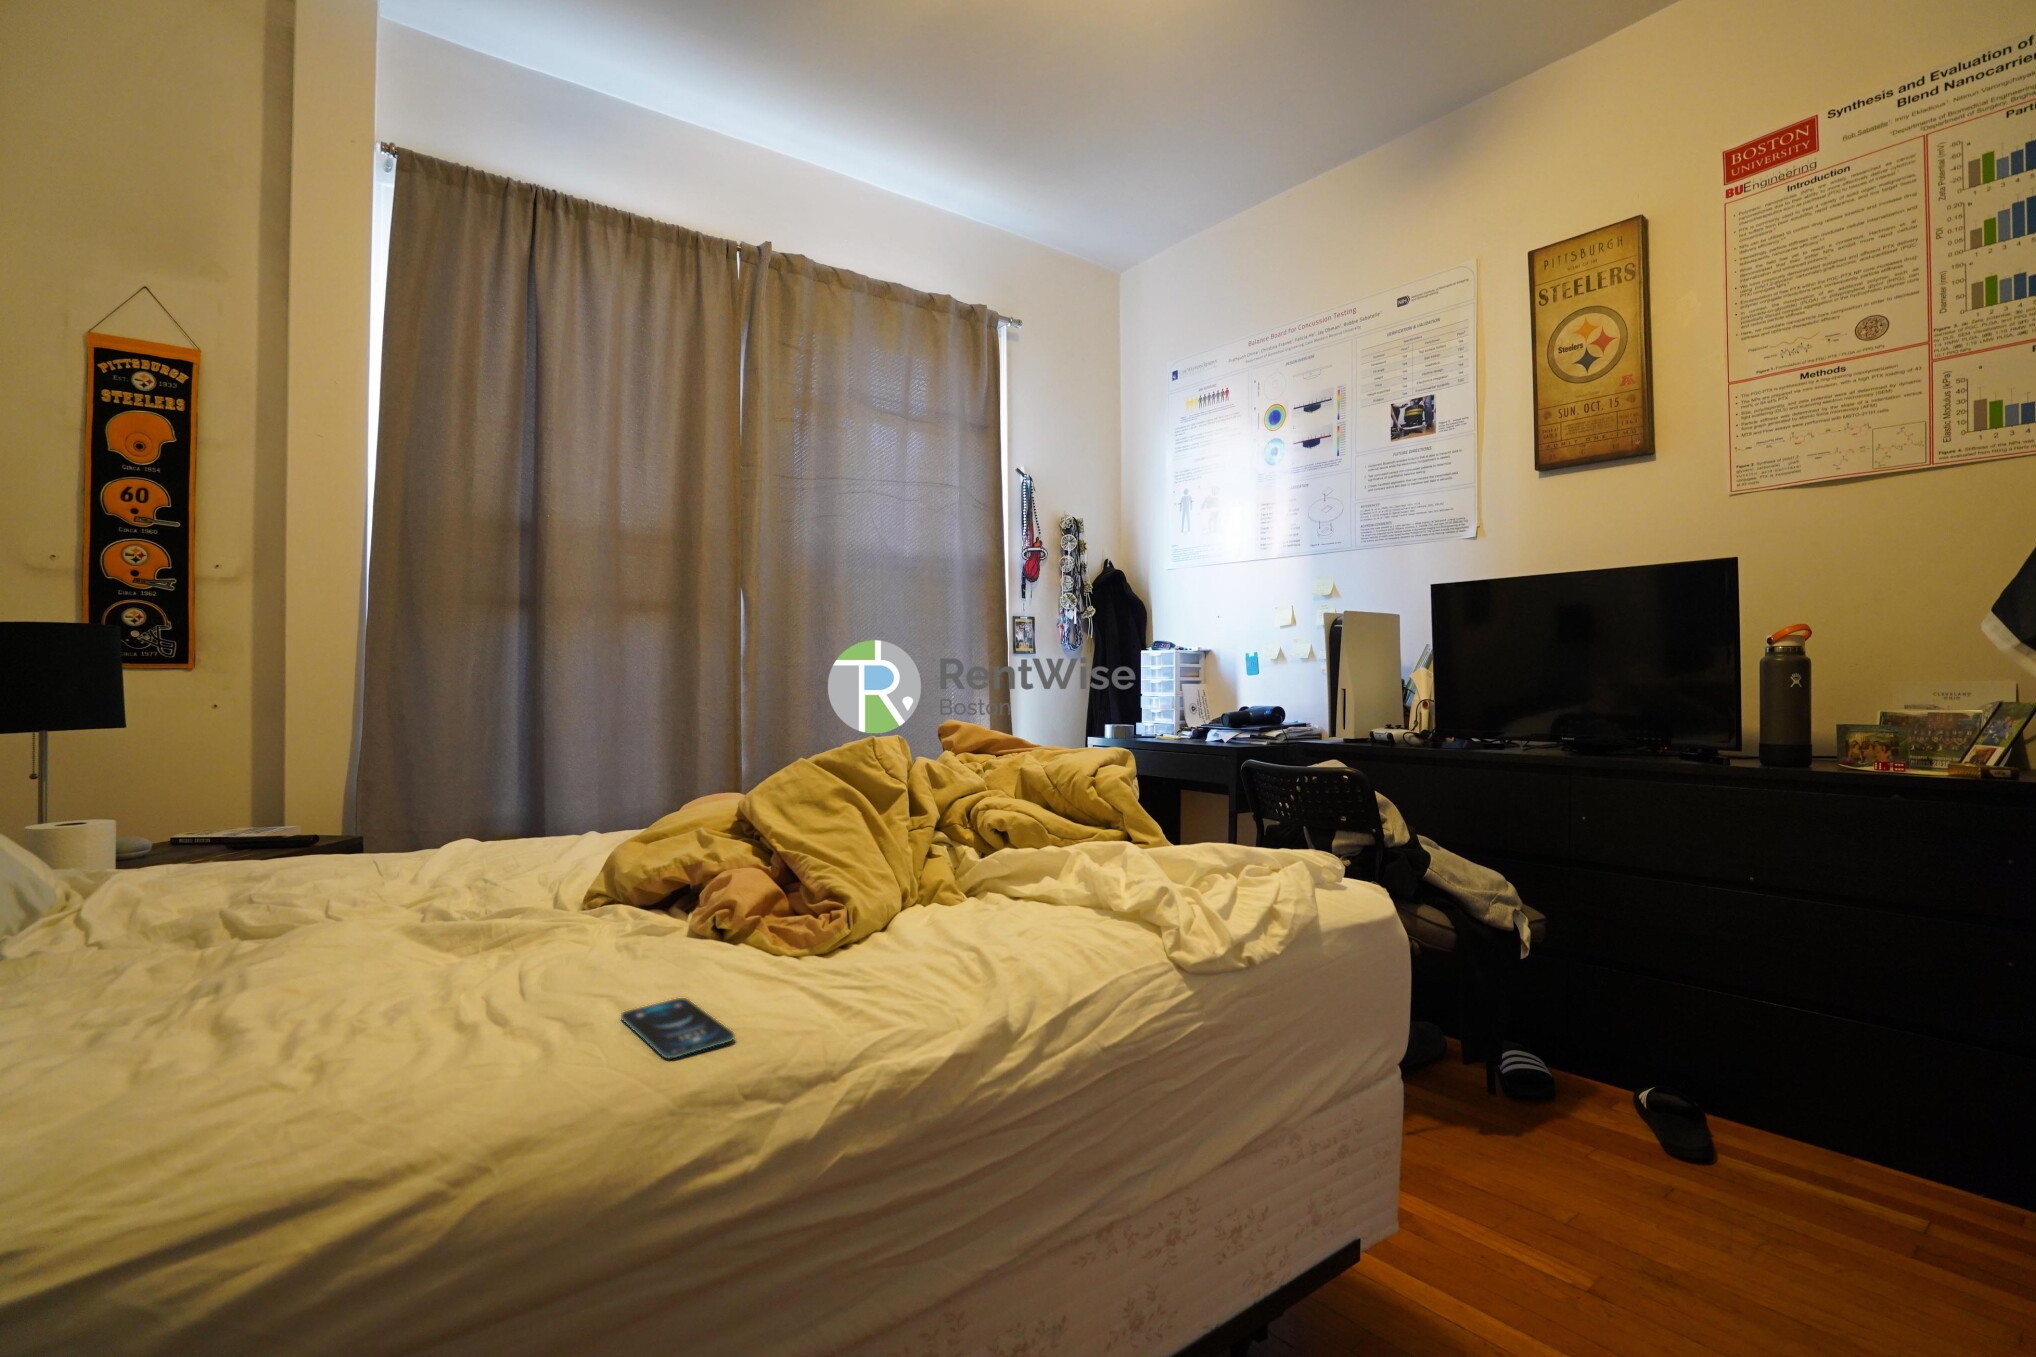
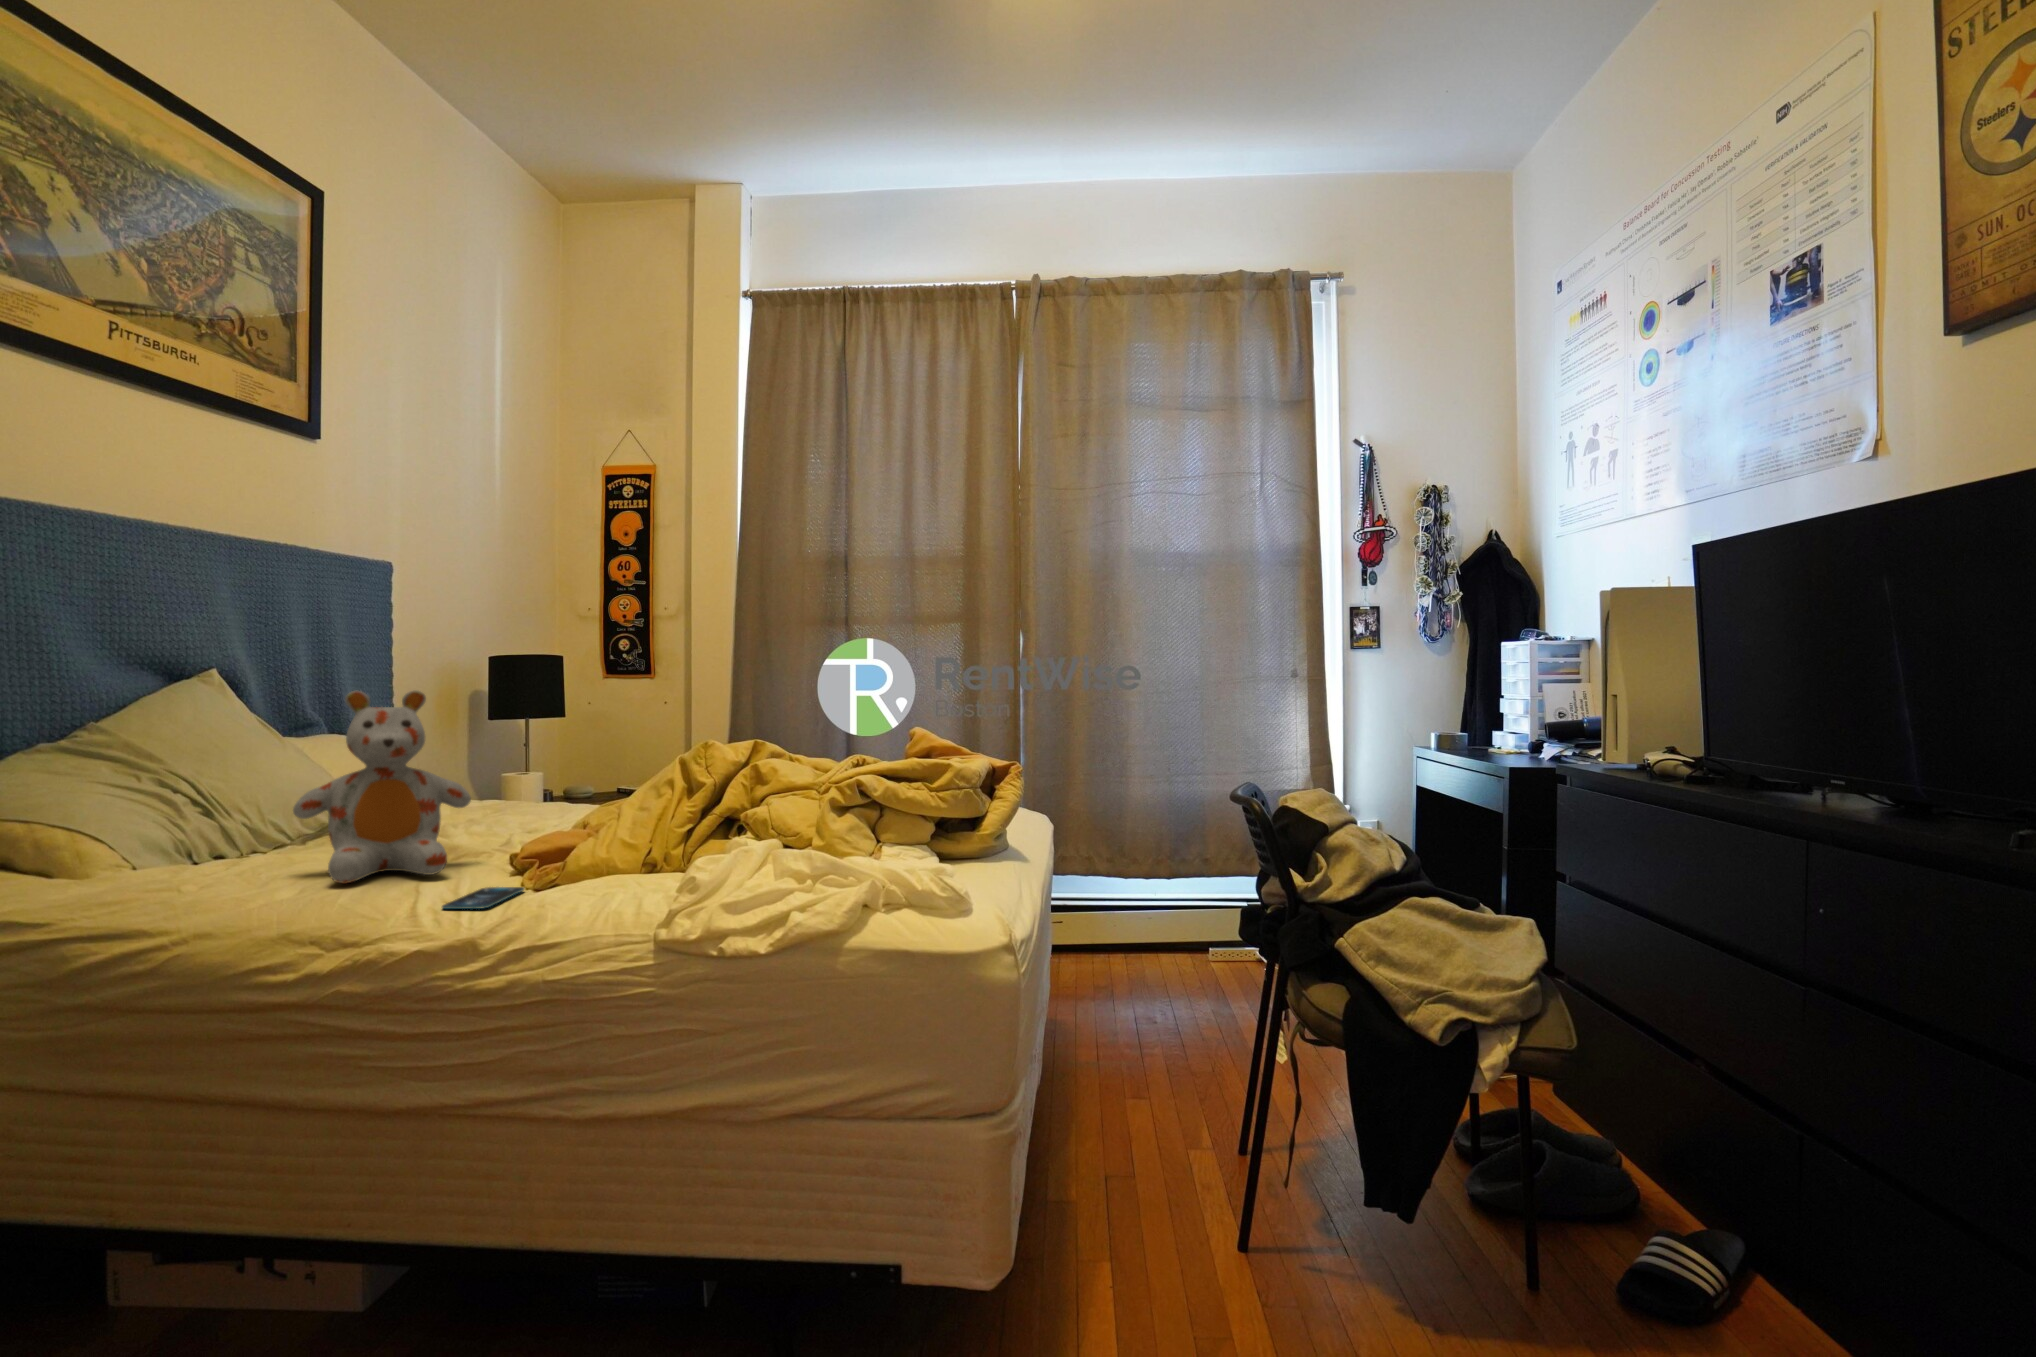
stuffed bear: none [129,703,487,1071] -> present [293,690,471,883]

